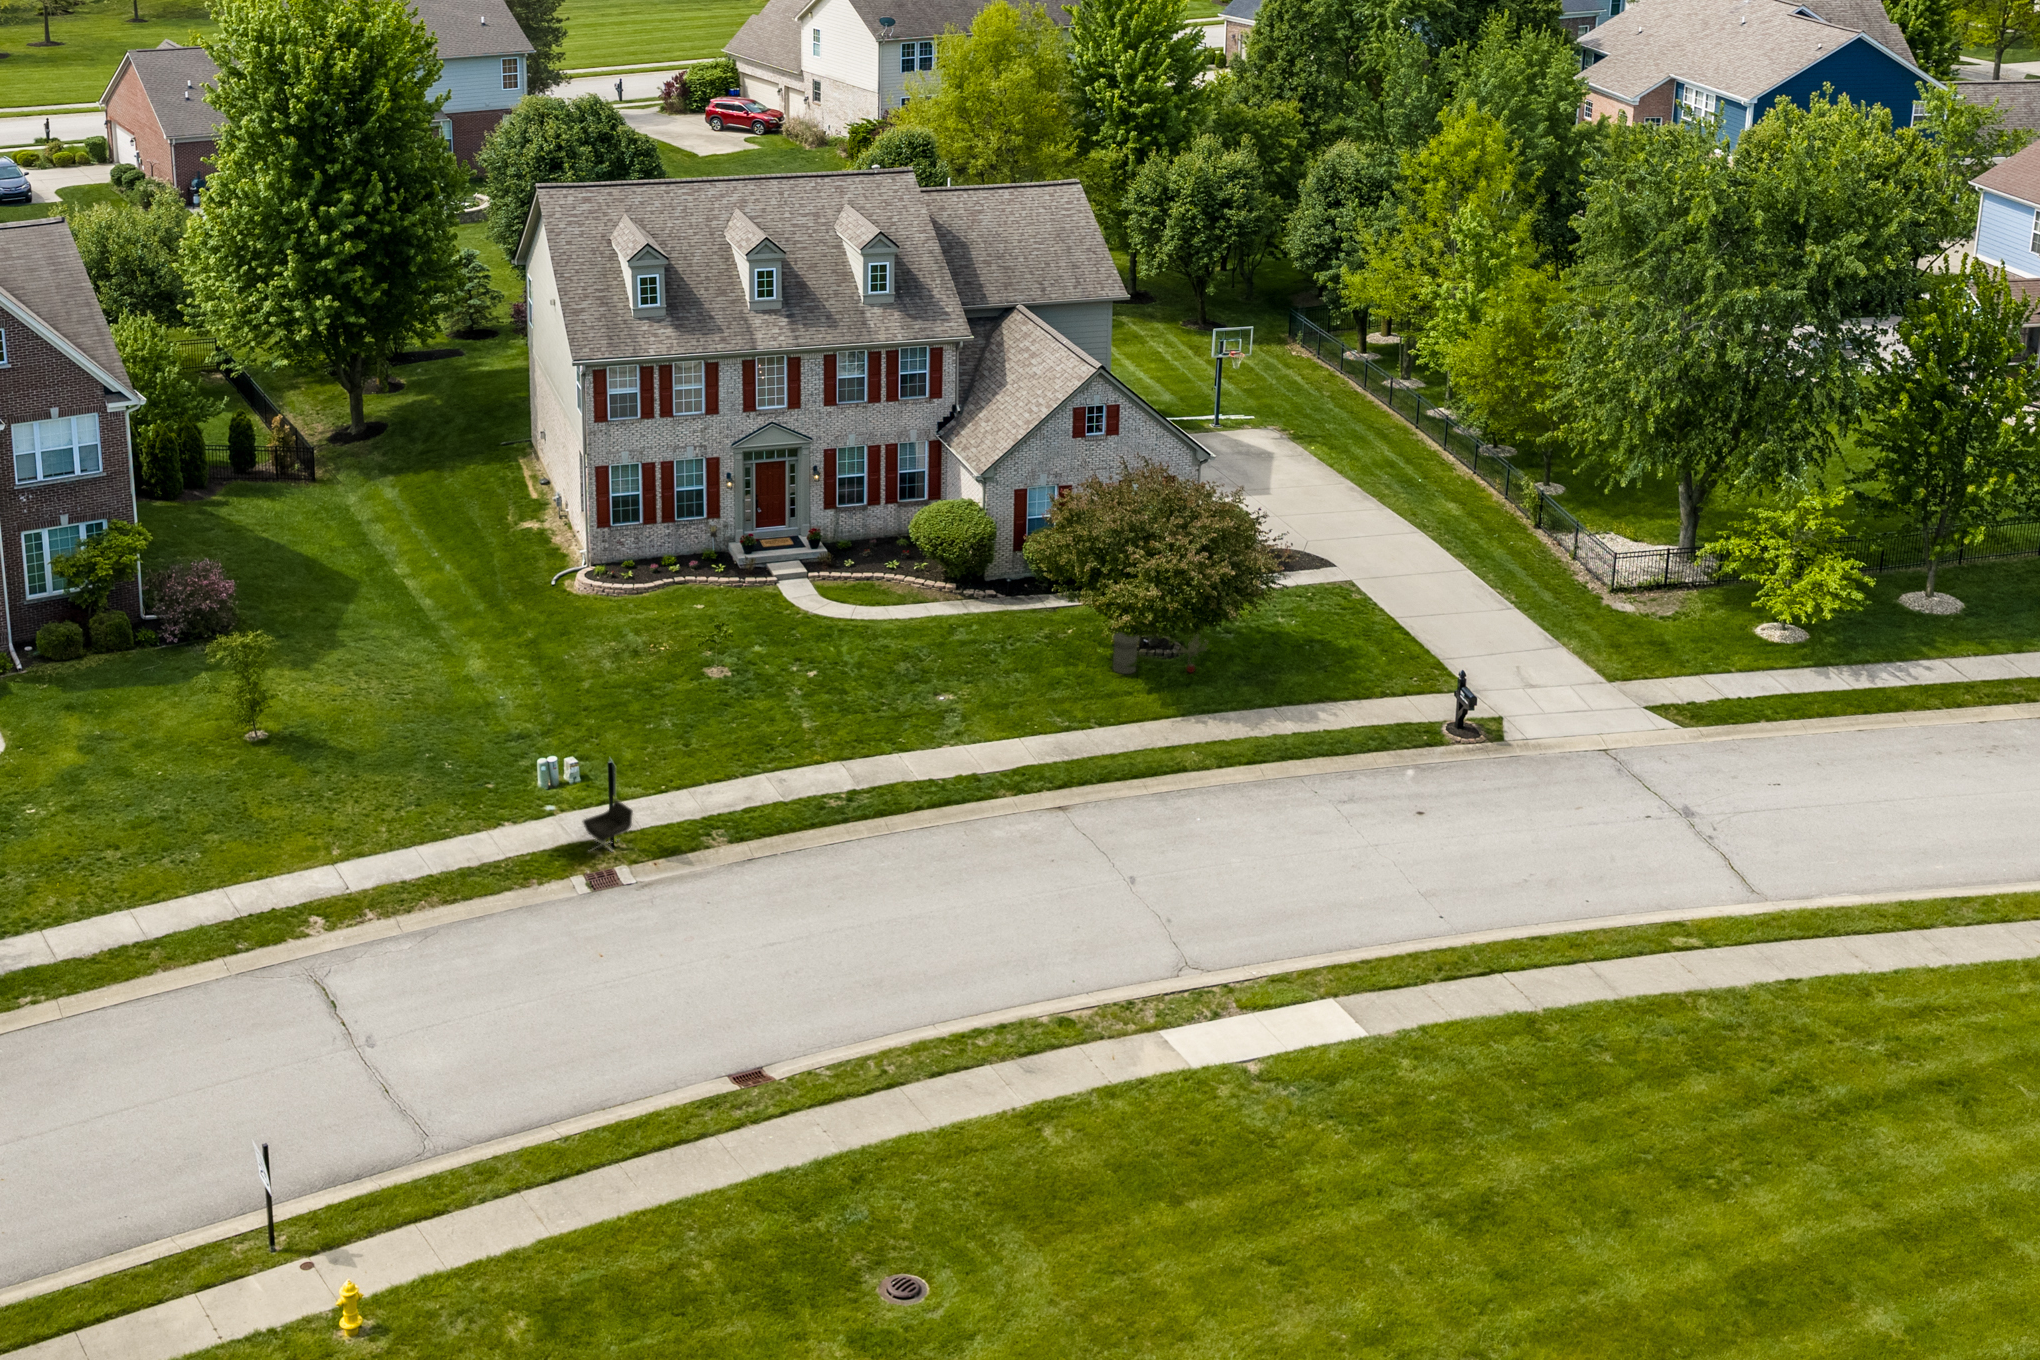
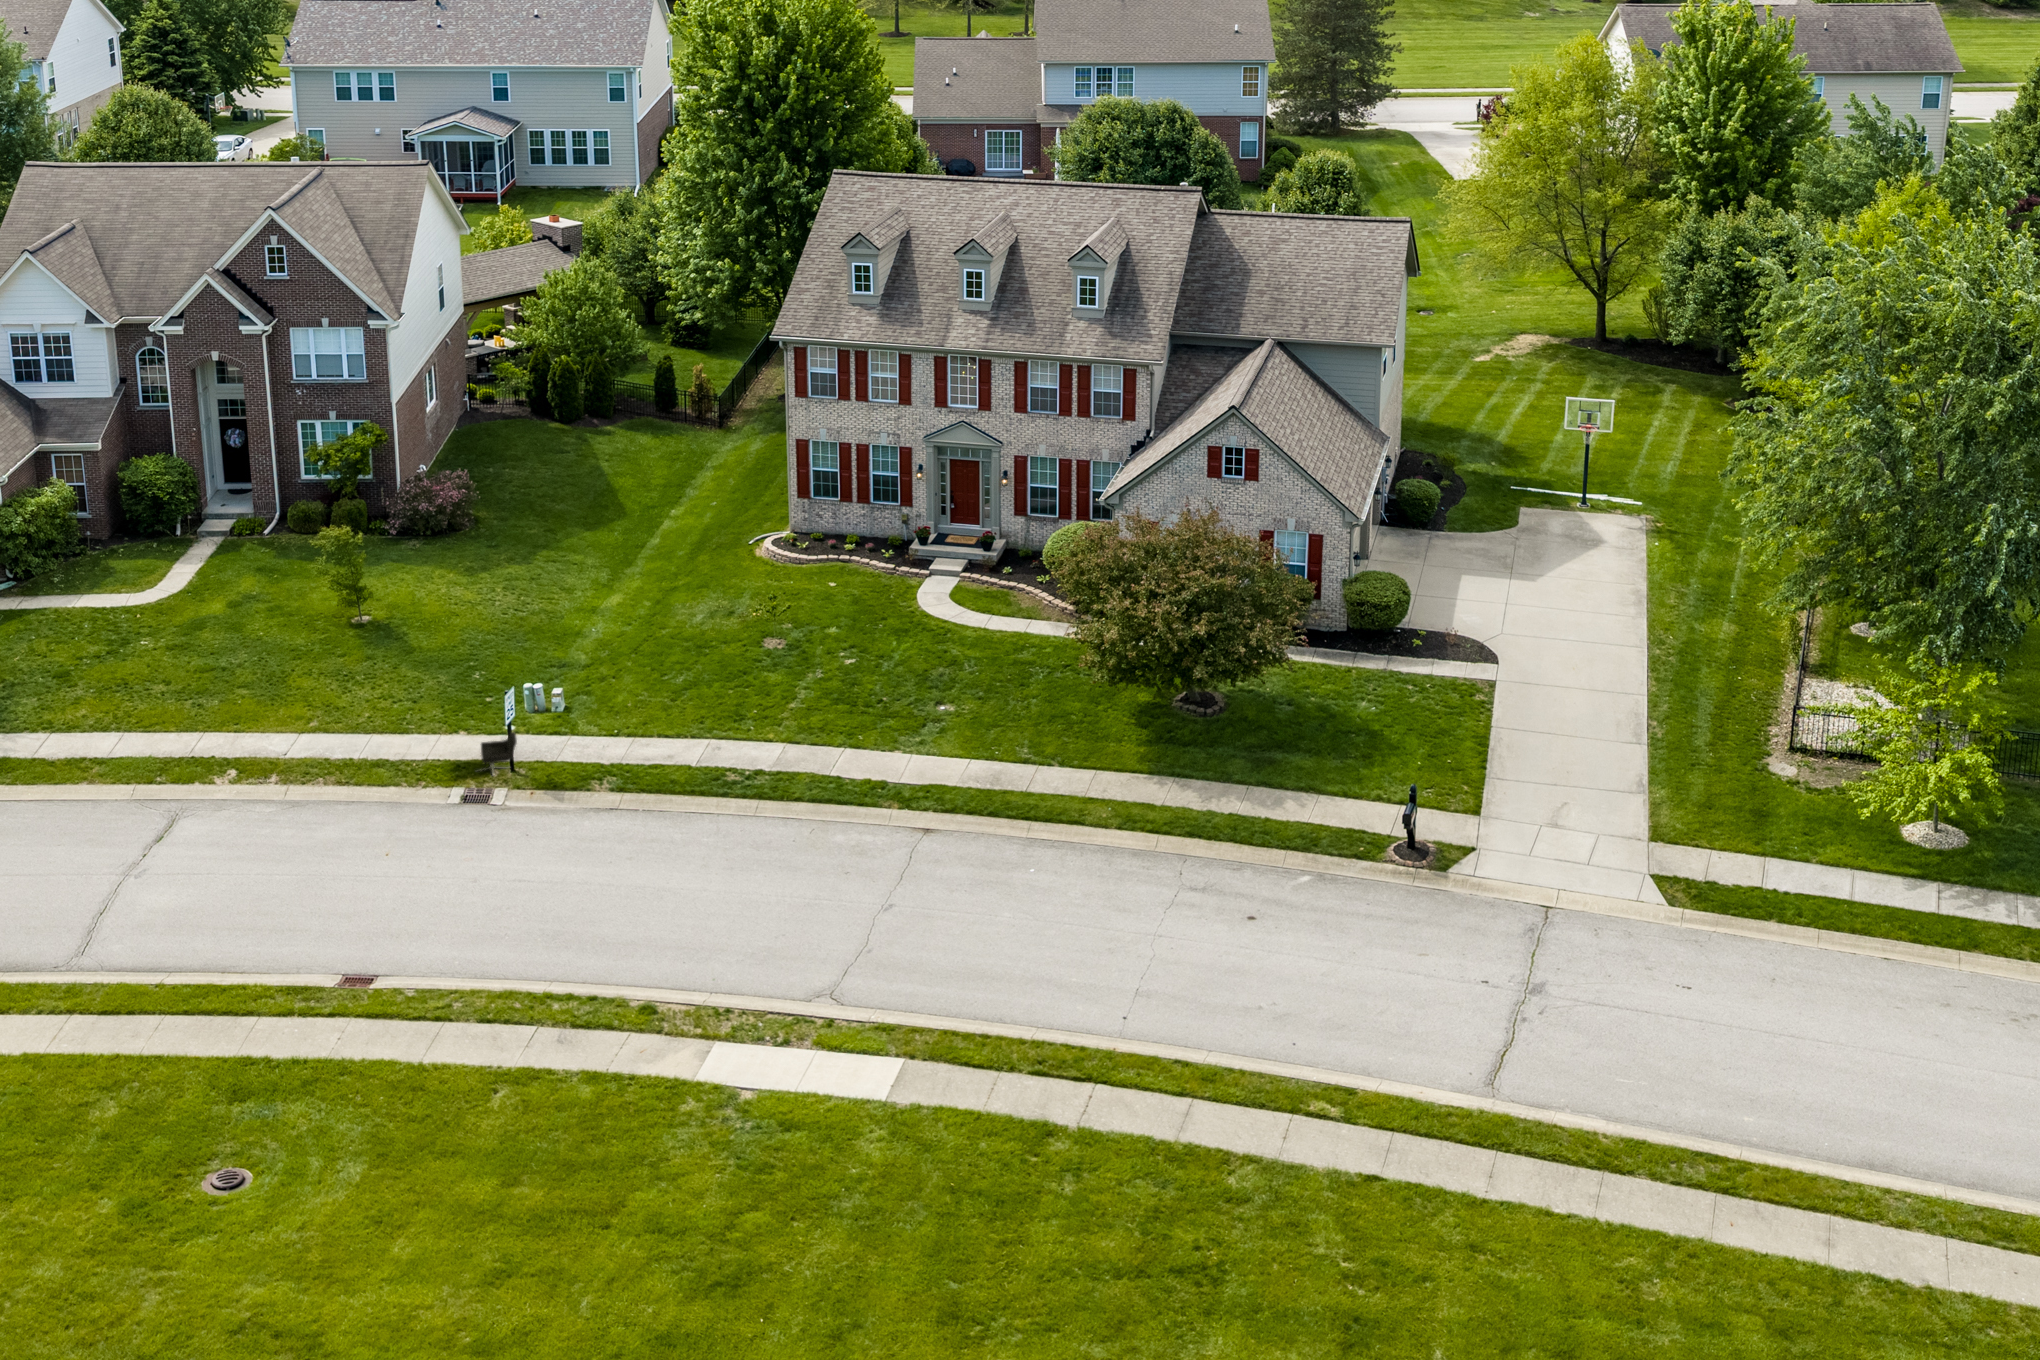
trash can: present [1113,633,1140,674] -> none [1123,682,1152,726]
potted tree: present [1177,636,1208,672] -> none [1184,698,1216,738]

